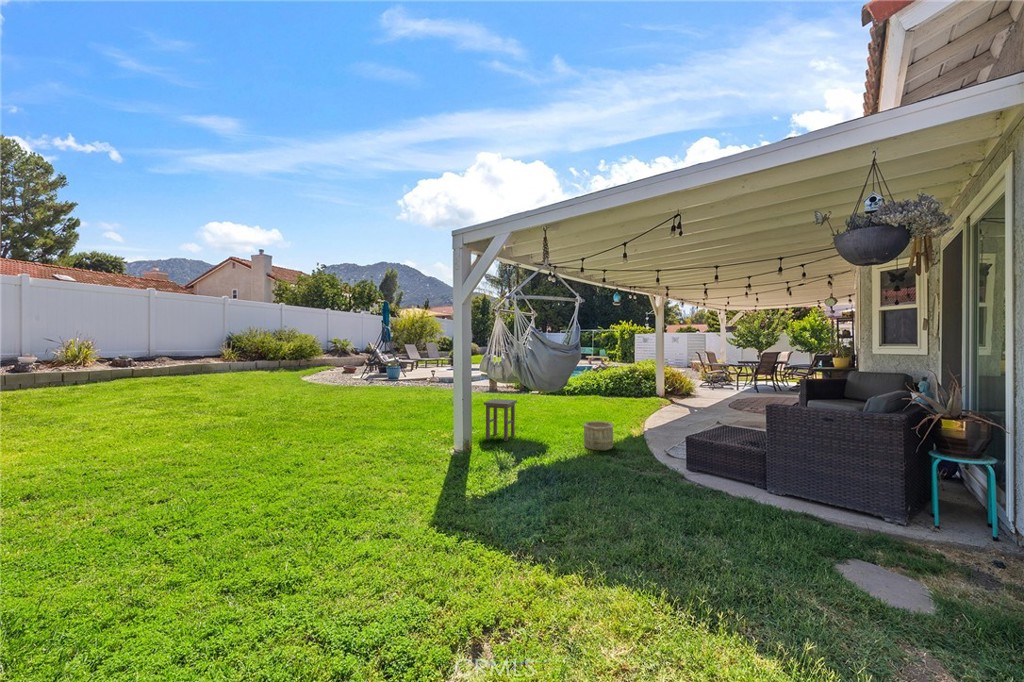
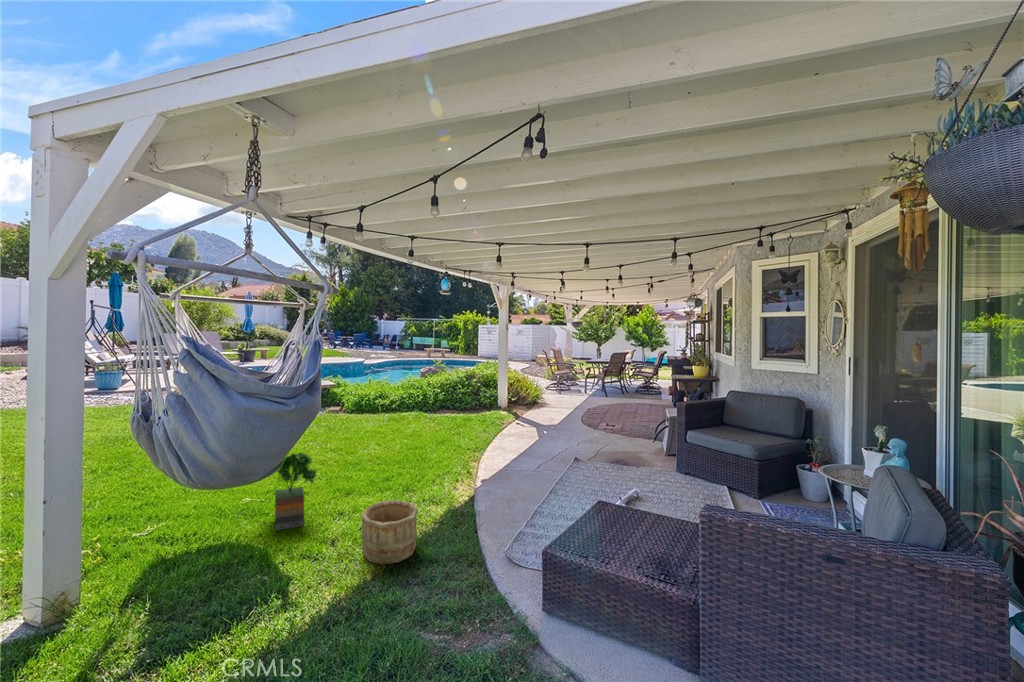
potted tree: none [526,396,554,437] -> present [275,453,317,531]
stool: present [484,399,517,441] -> none [160,465,243,553]

